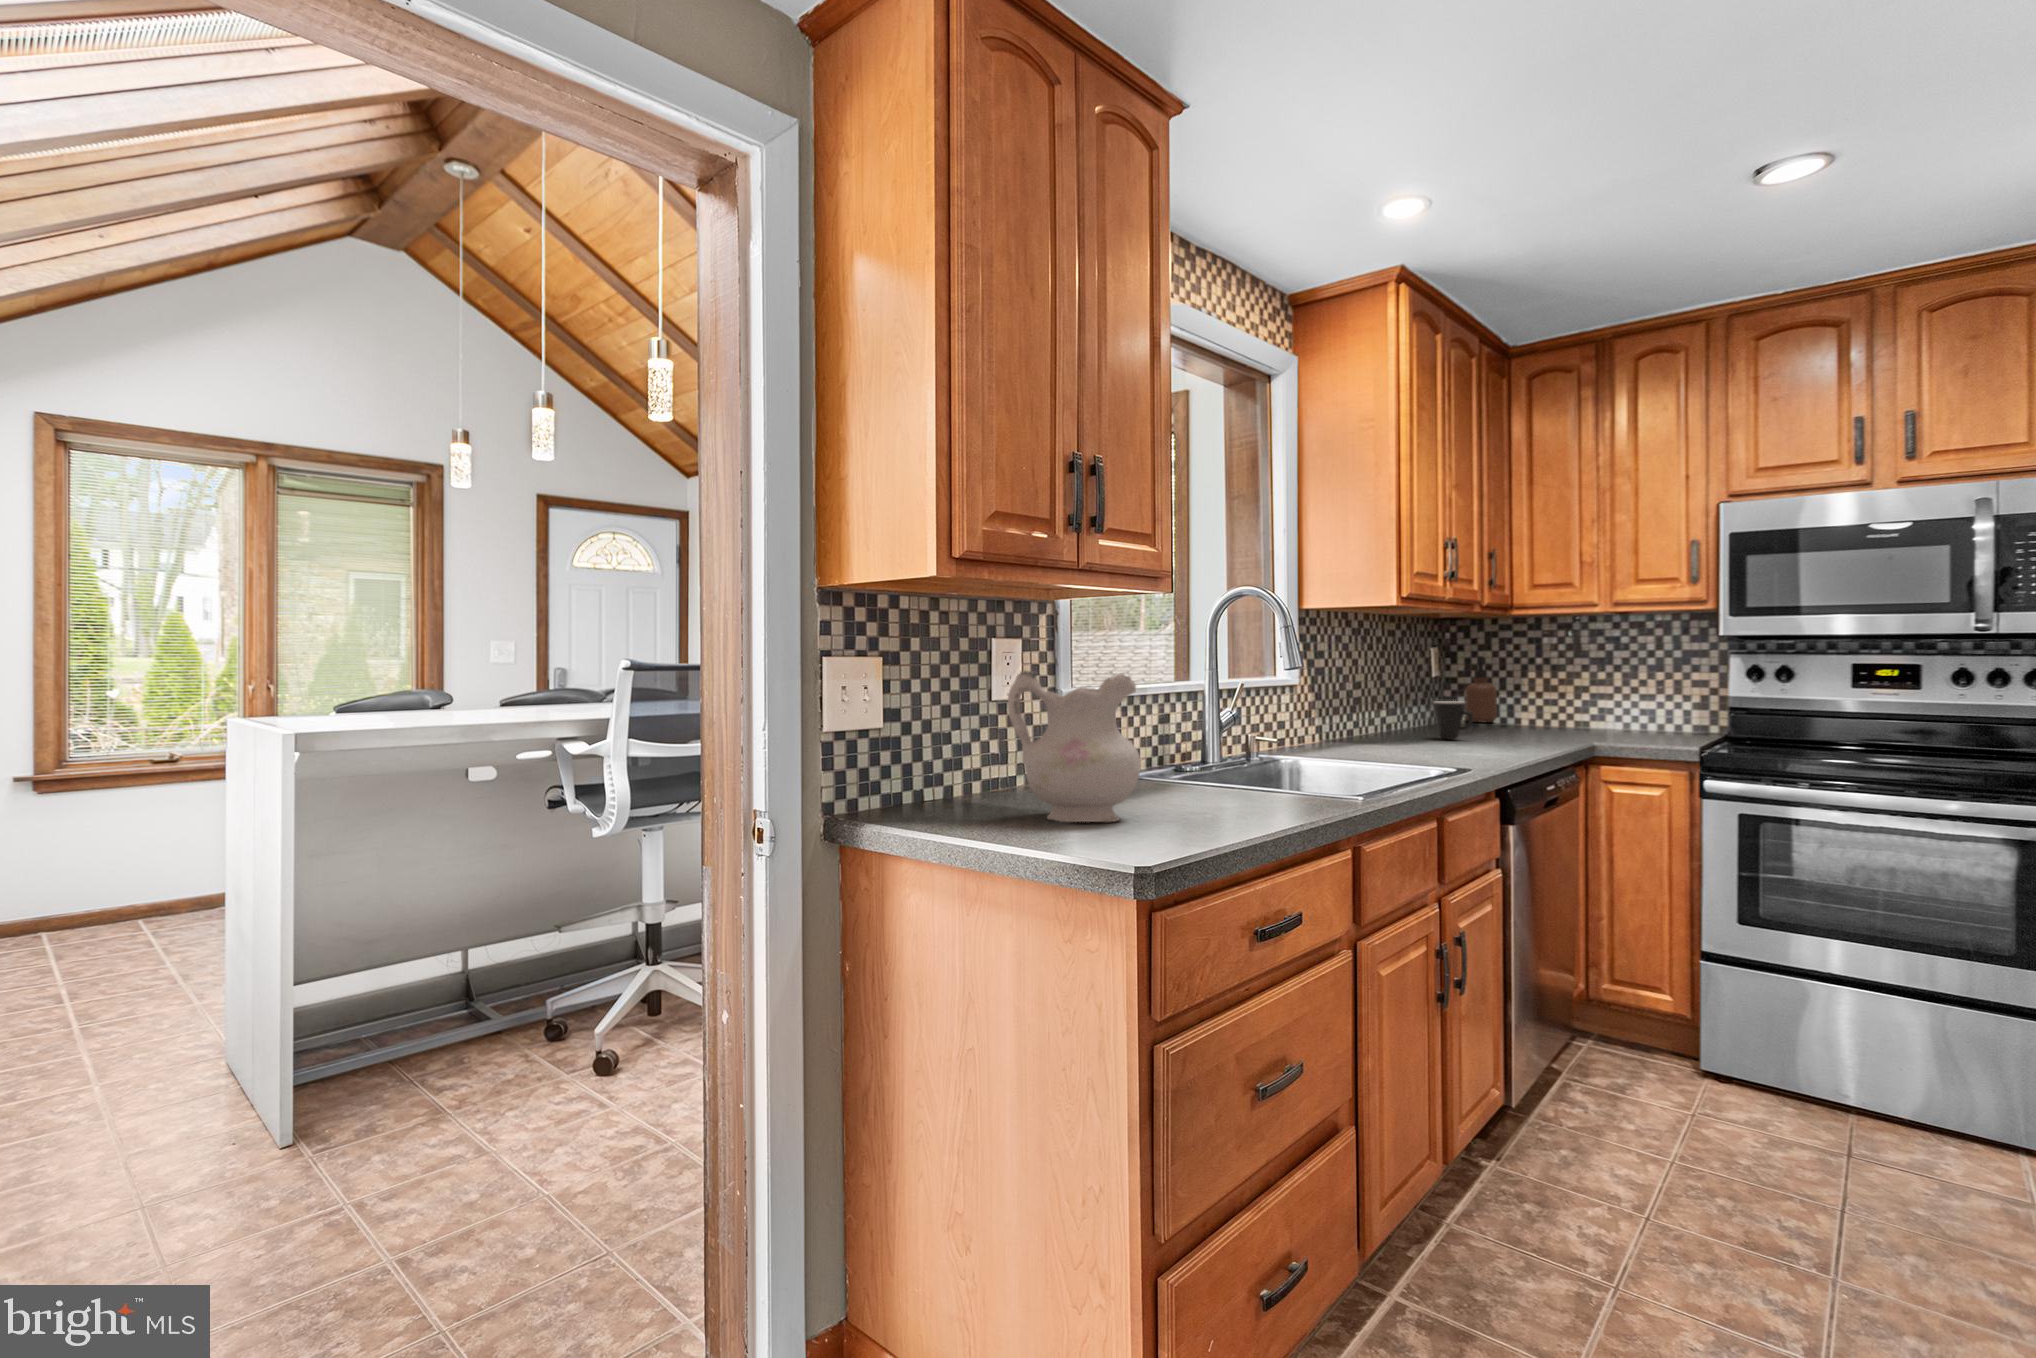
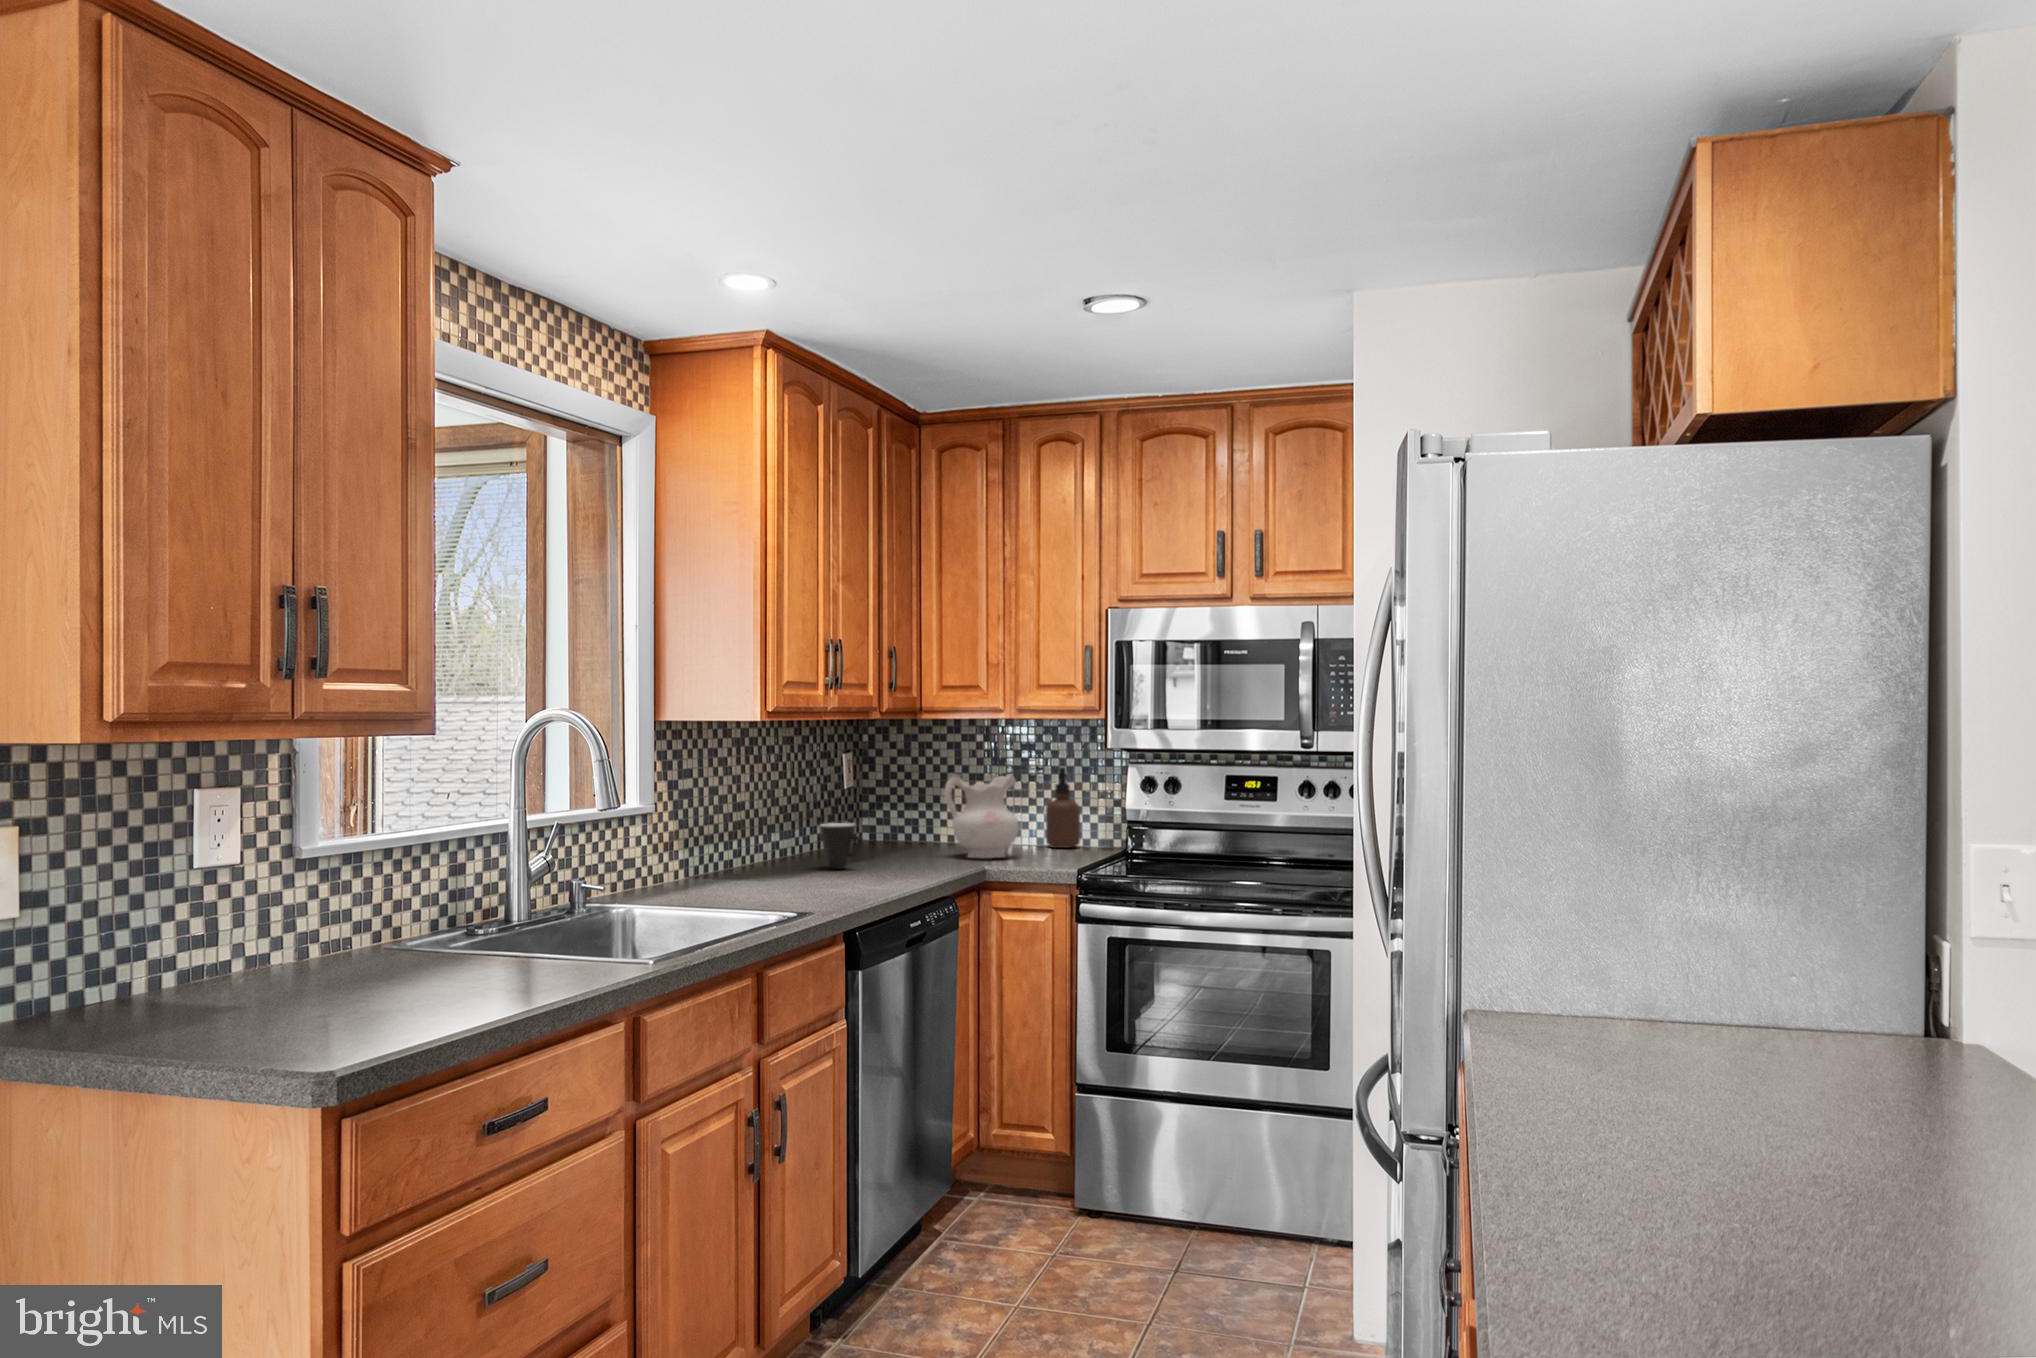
soap dispenser: present [1465,656,1497,723] -> present [1046,767,1080,848]
ceramic pitcher: present [1008,671,1141,822] -> present [945,774,1019,858]

